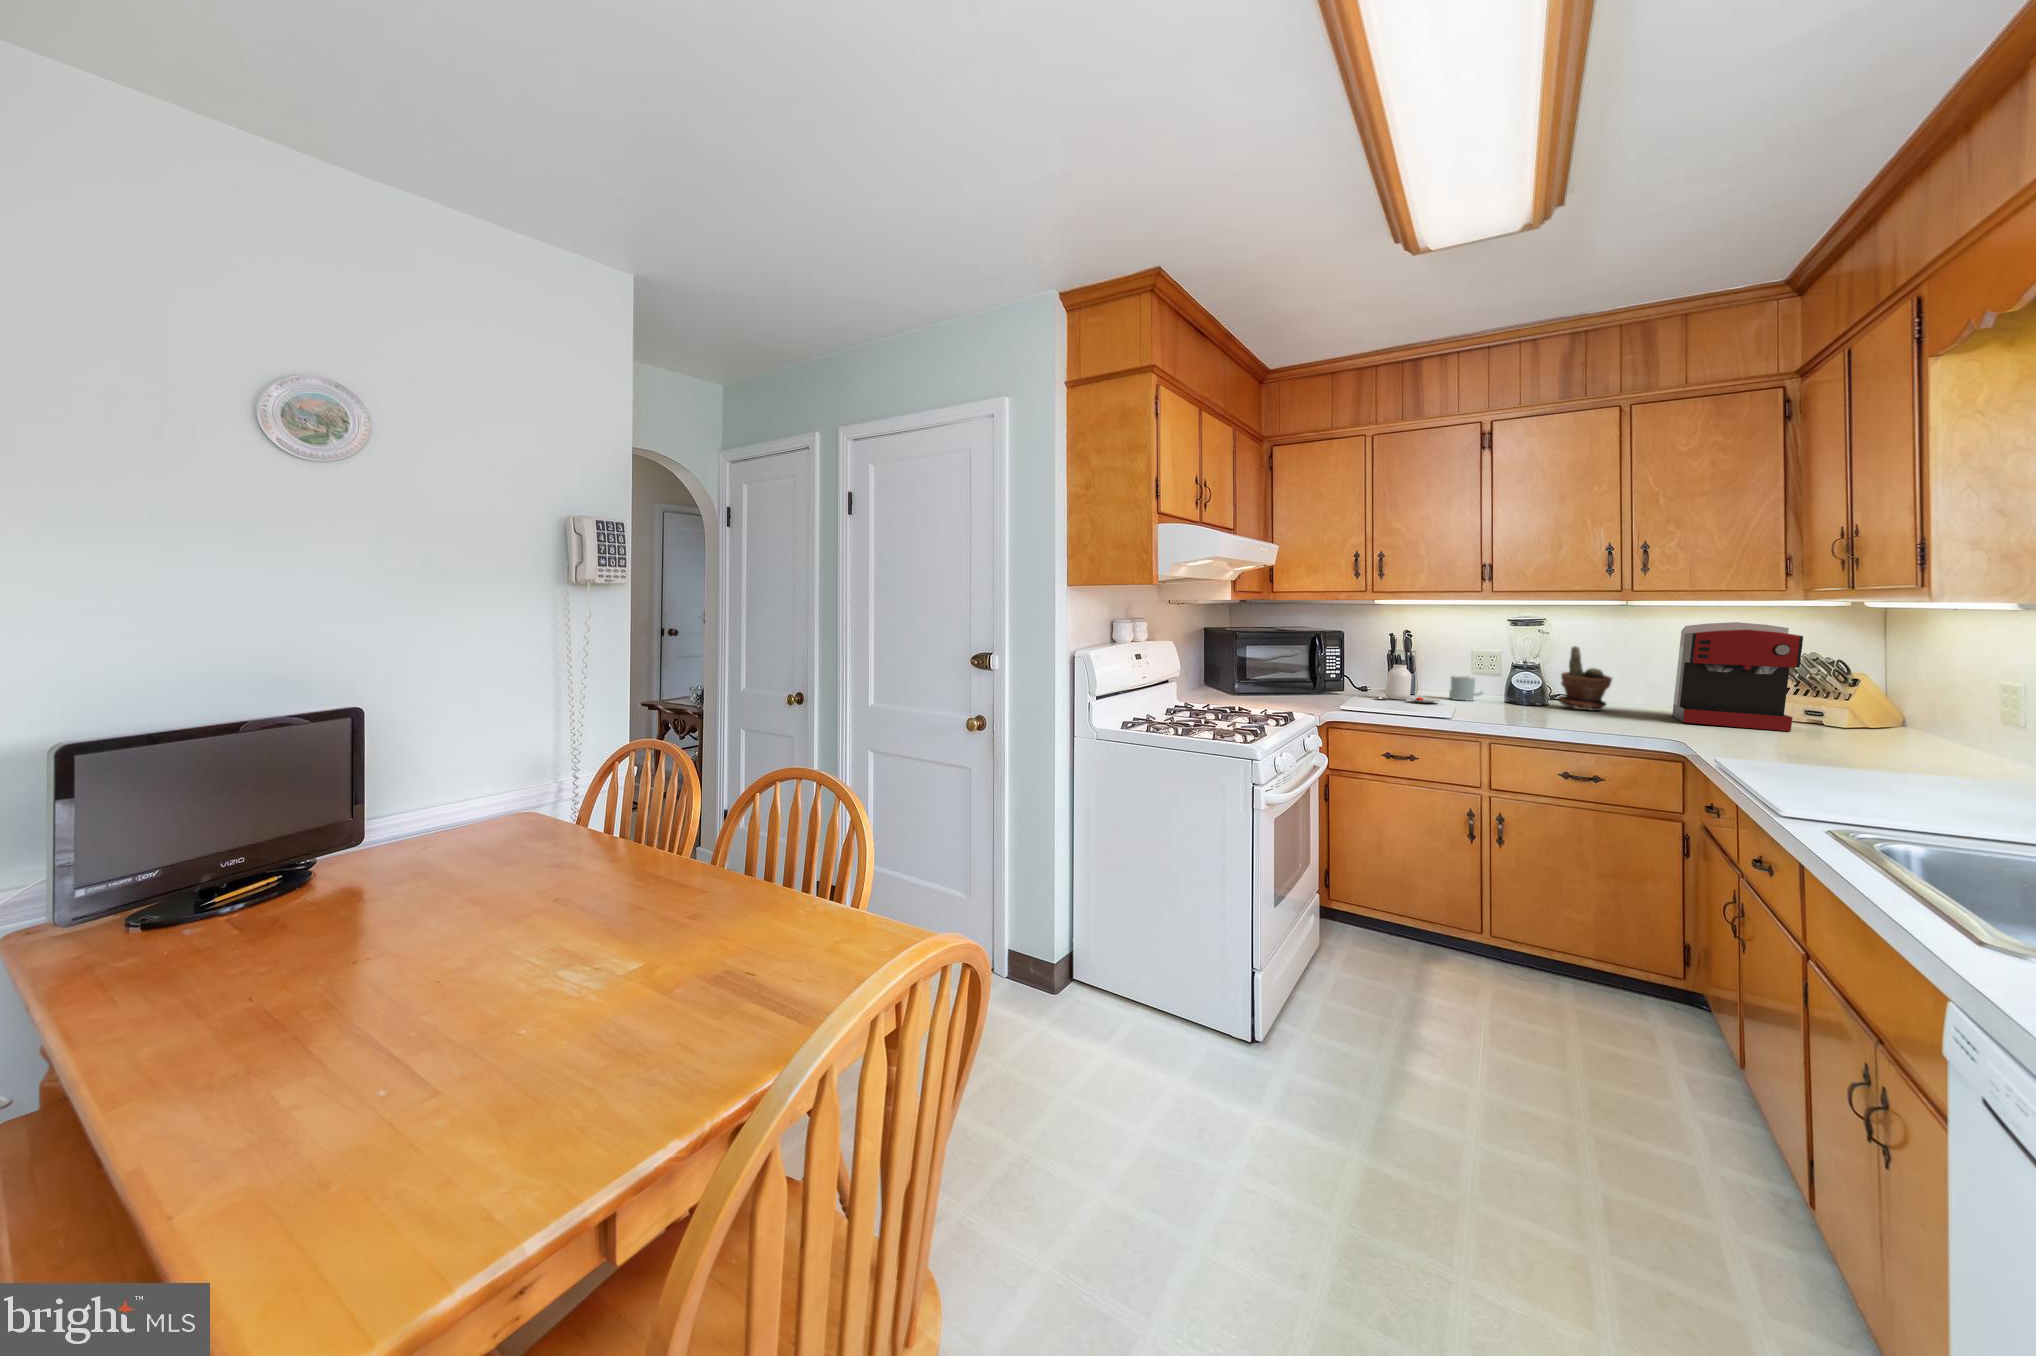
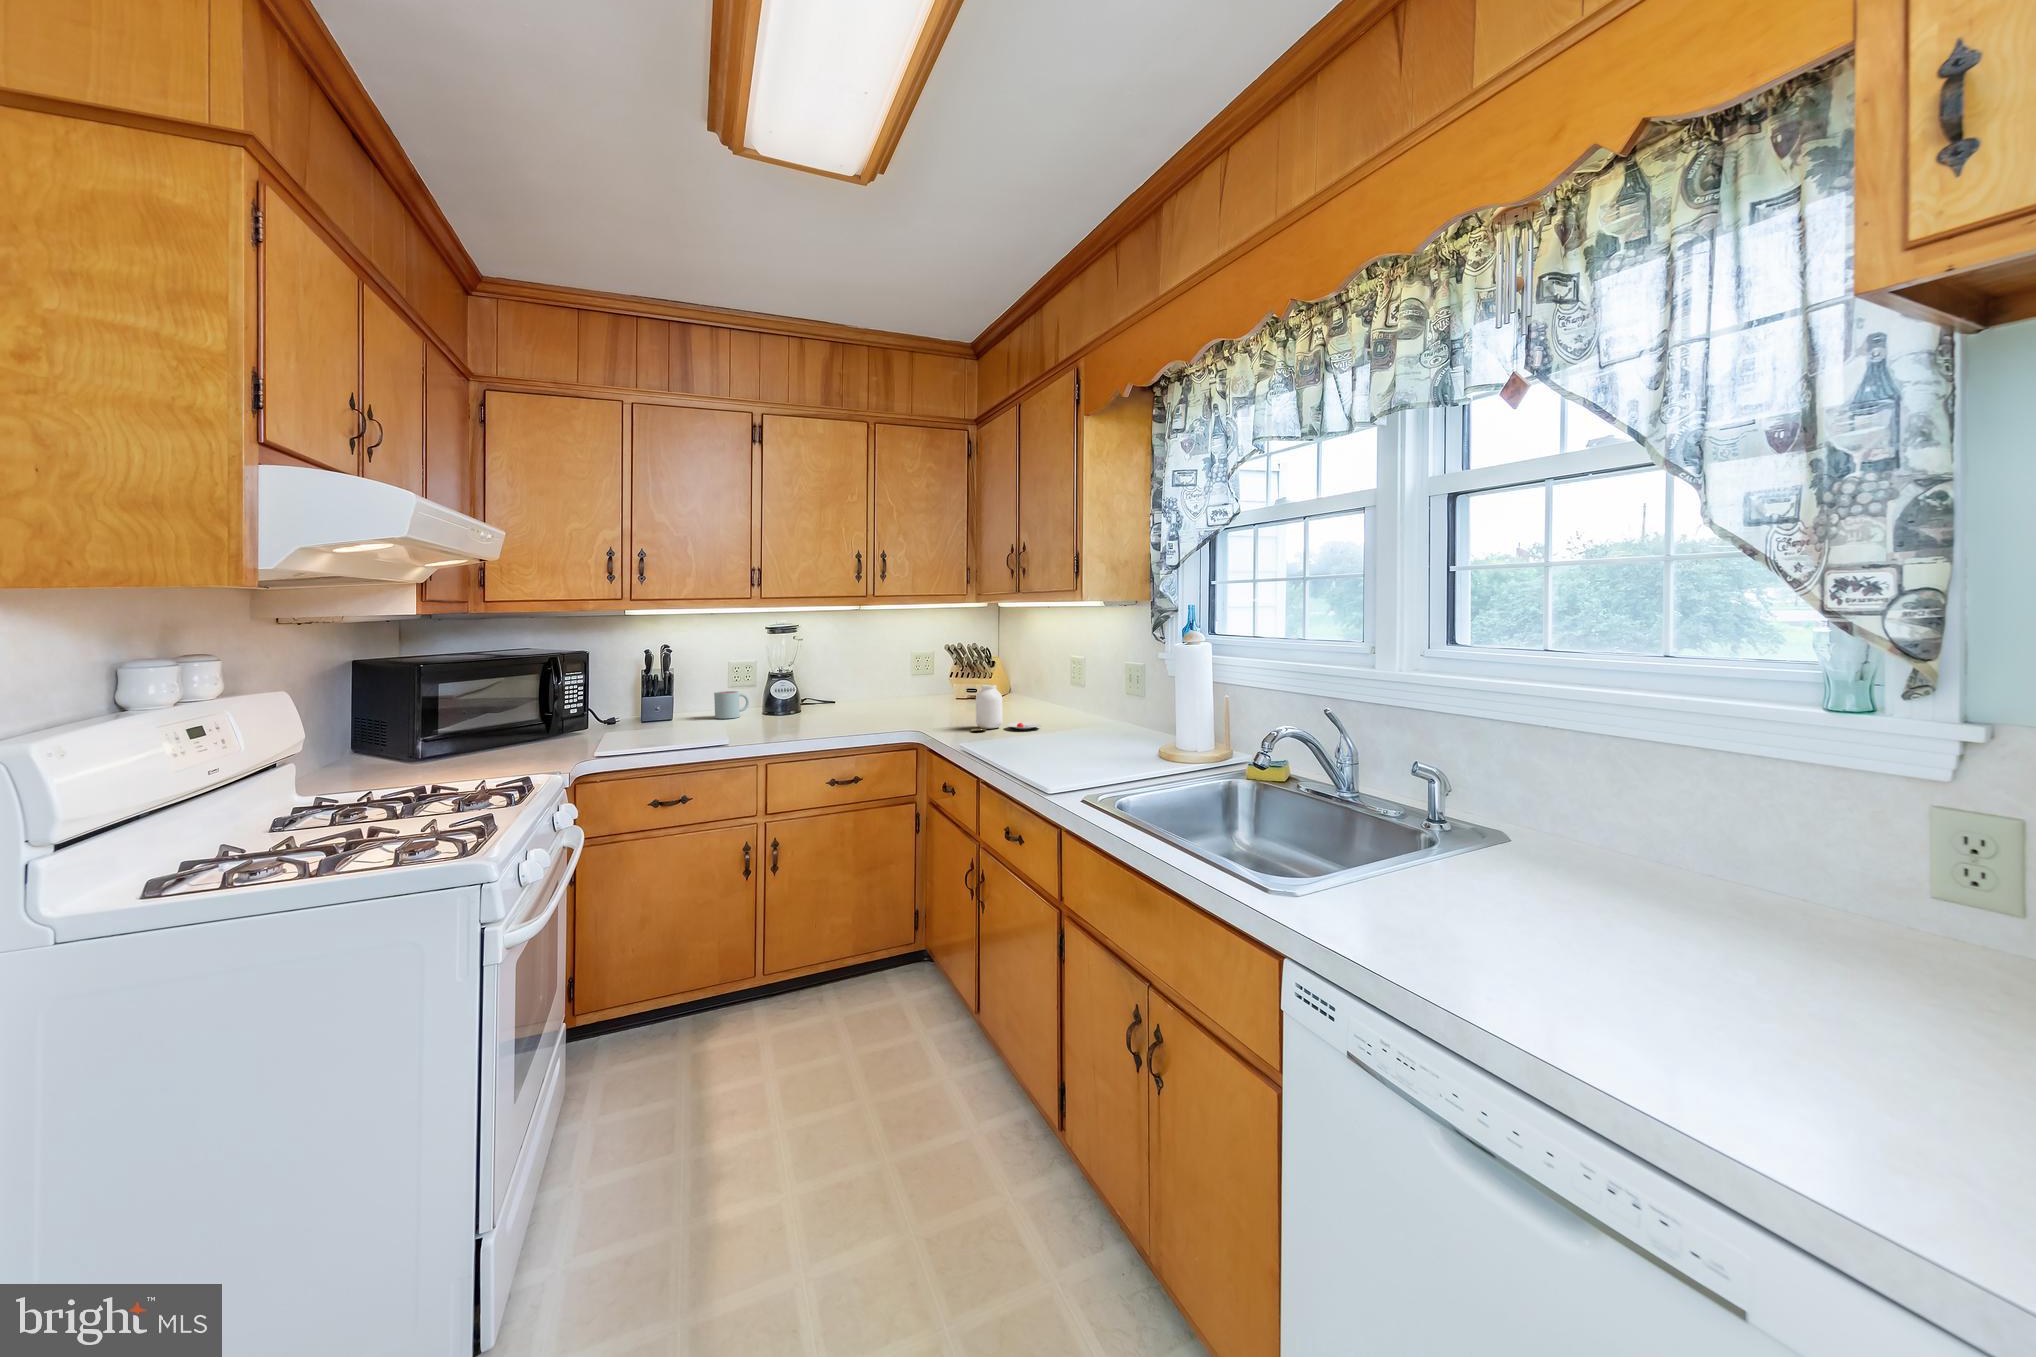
coffee maker: present [1672,622,1803,731] -> none [895,627,968,718]
potted plant: present [1558,646,1613,711] -> none [812,653,852,715]
jar: present [1382,665,1440,703] -> present [971,685,1041,731]

